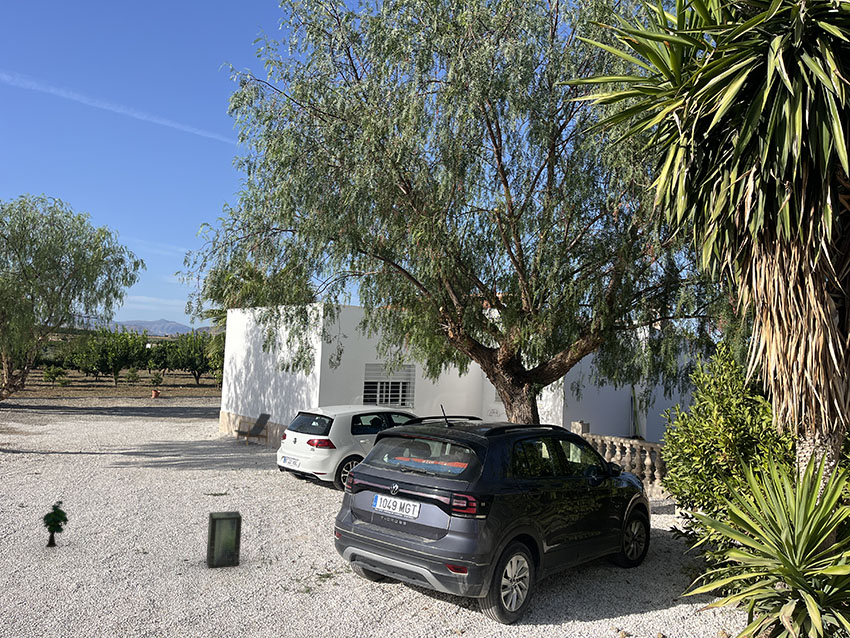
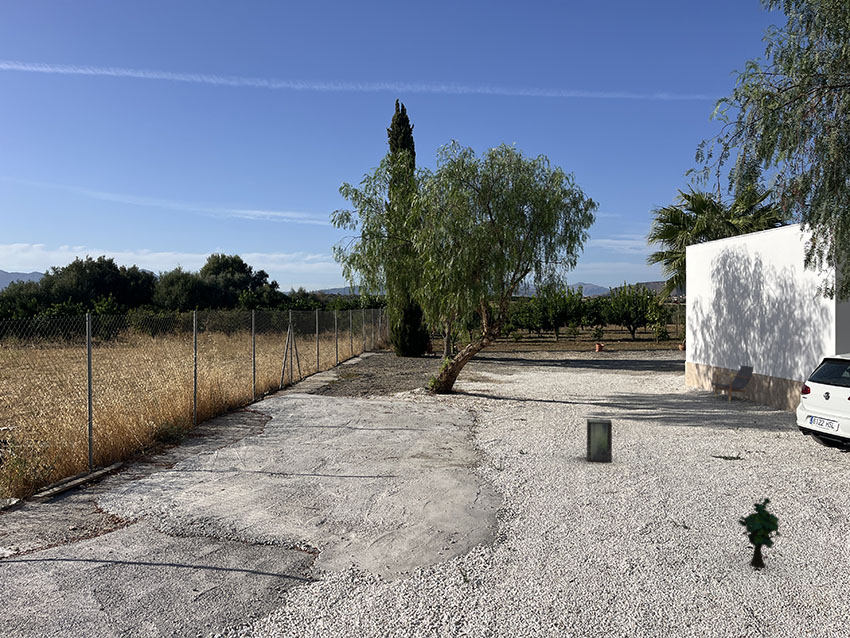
decorative plant: present [42,501,69,547] -> present [737,498,781,568]
storage box: present [206,511,242,568] -> present [587,419,612,462]

